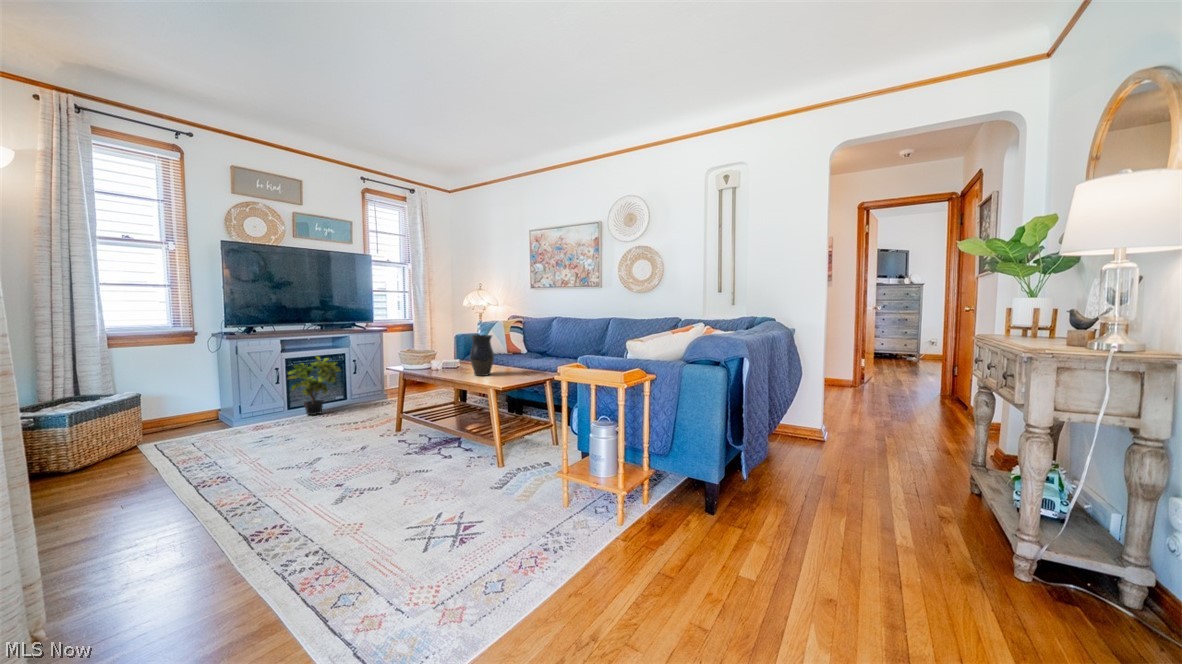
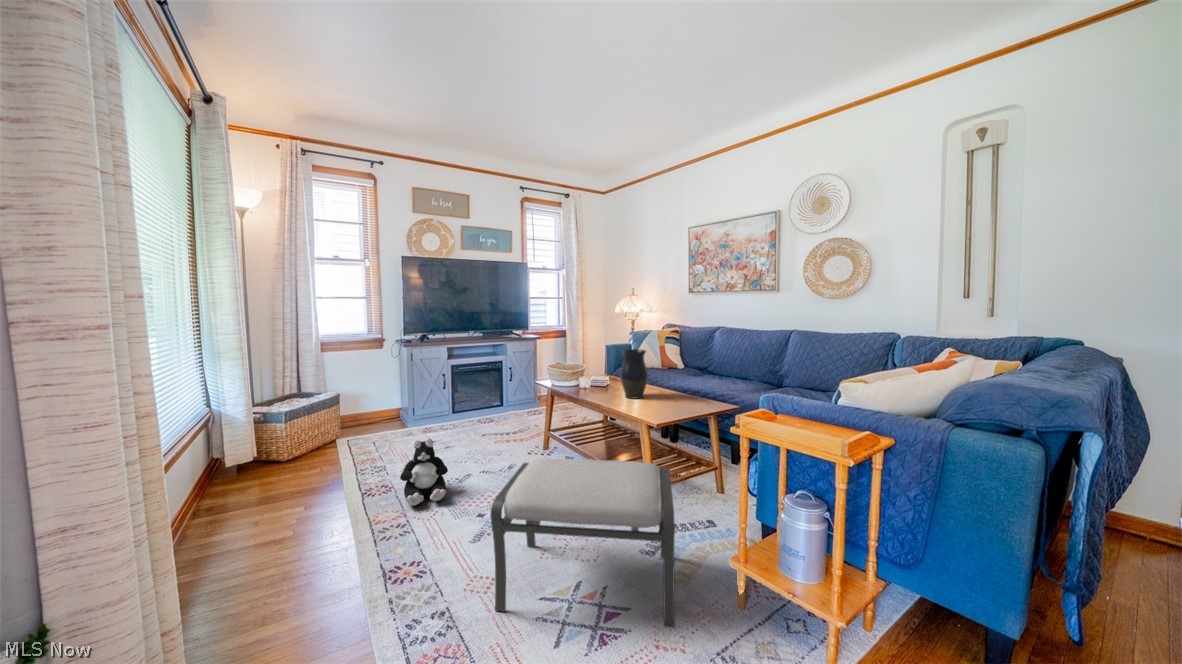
potted plant: present [288,357,340,415] -> none [452,364,497,421]
ottoman: none [362,417,512,540] -> present [491,458,675,627]
plush toy: none [245,424,300,487] -> present [400,439,448,506]

